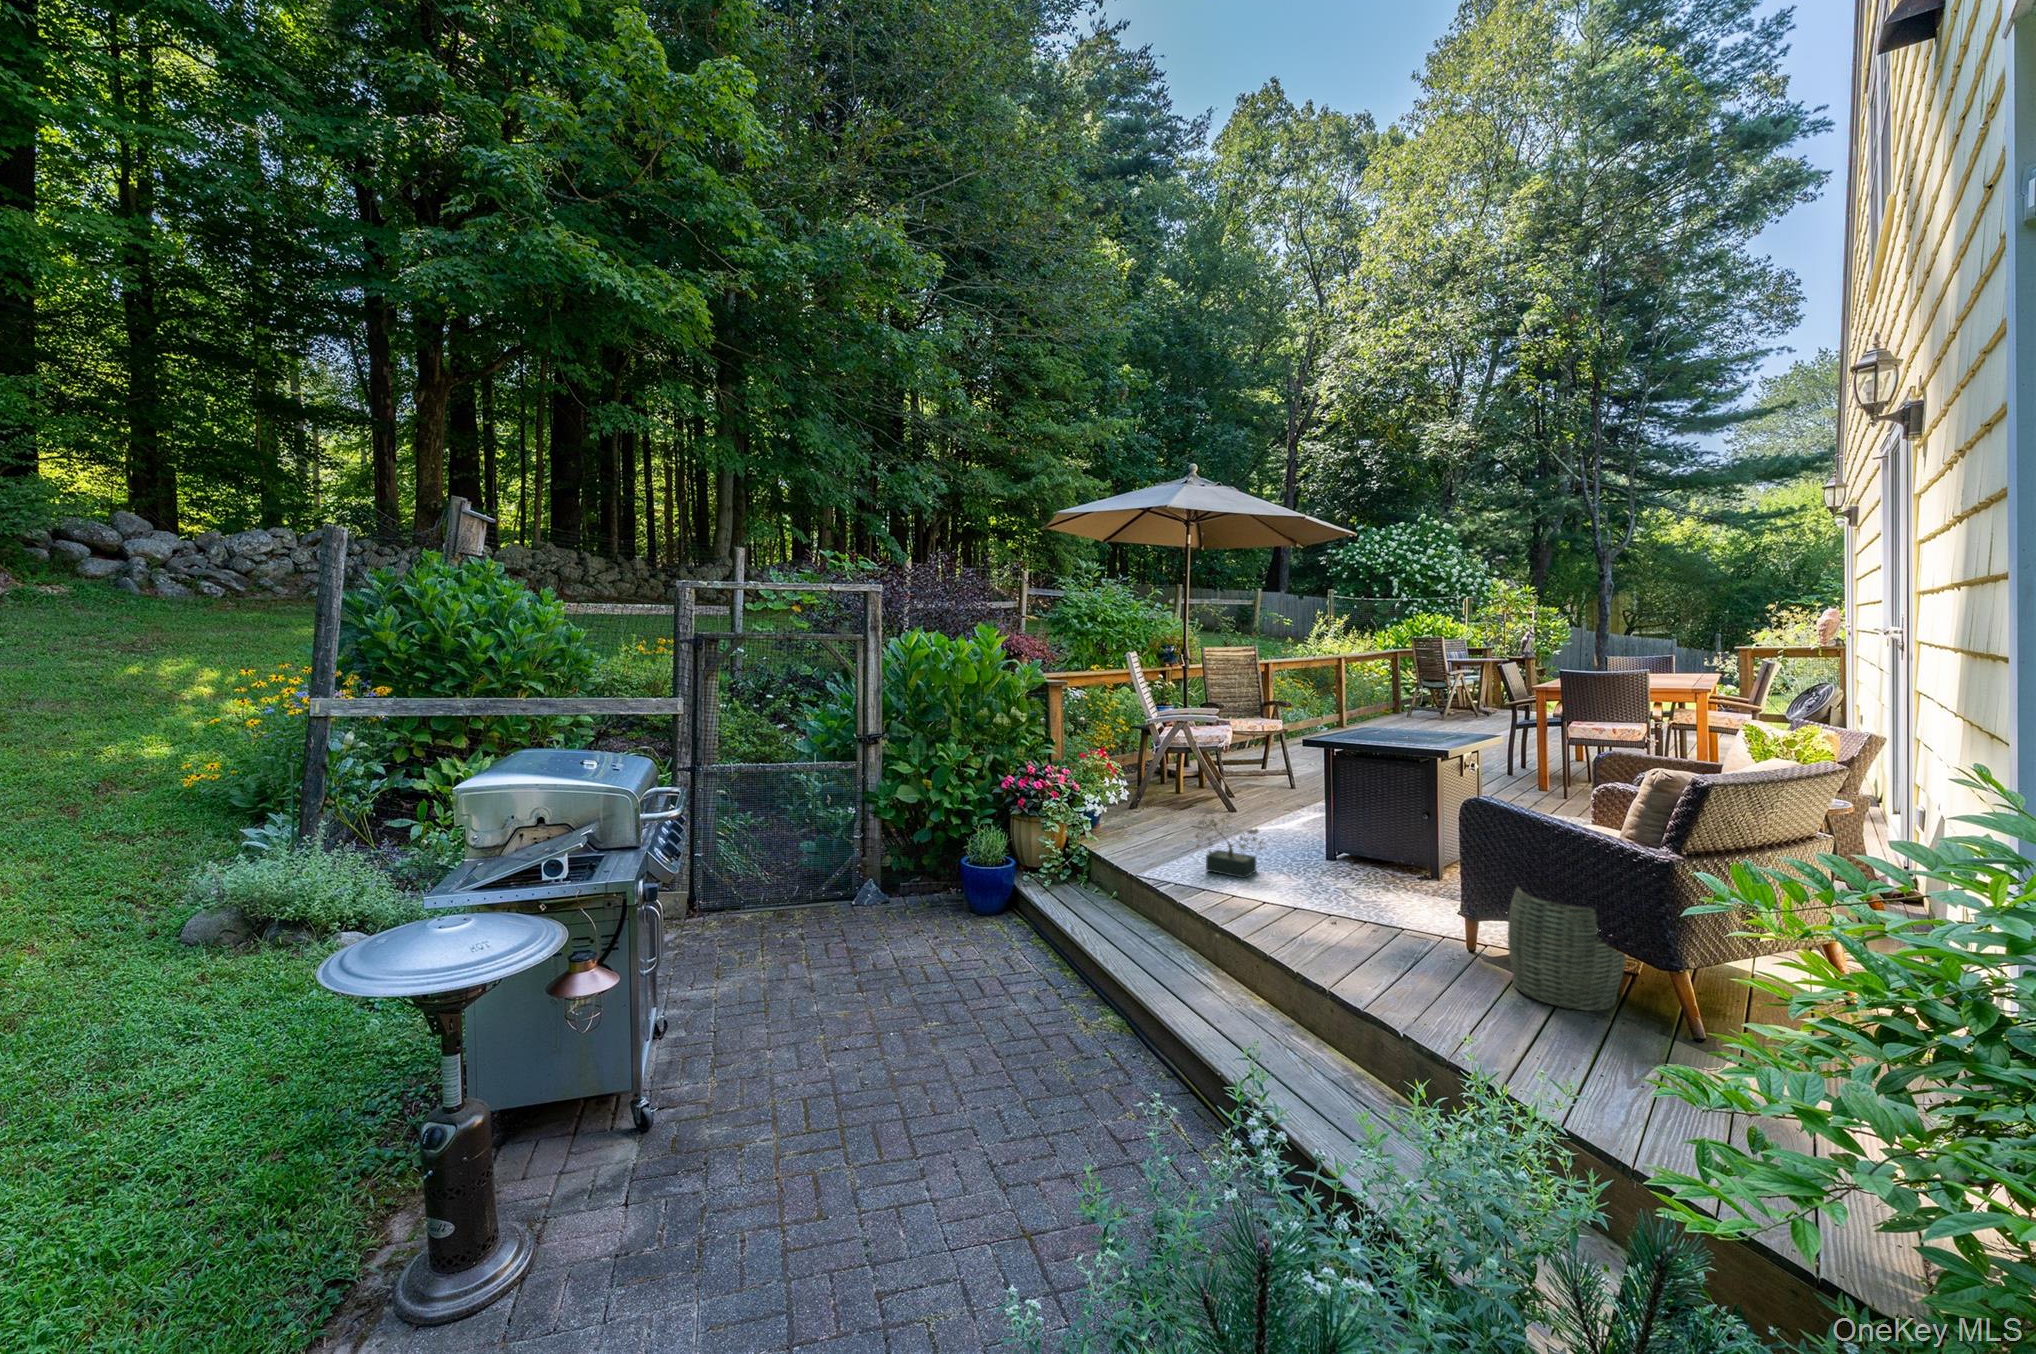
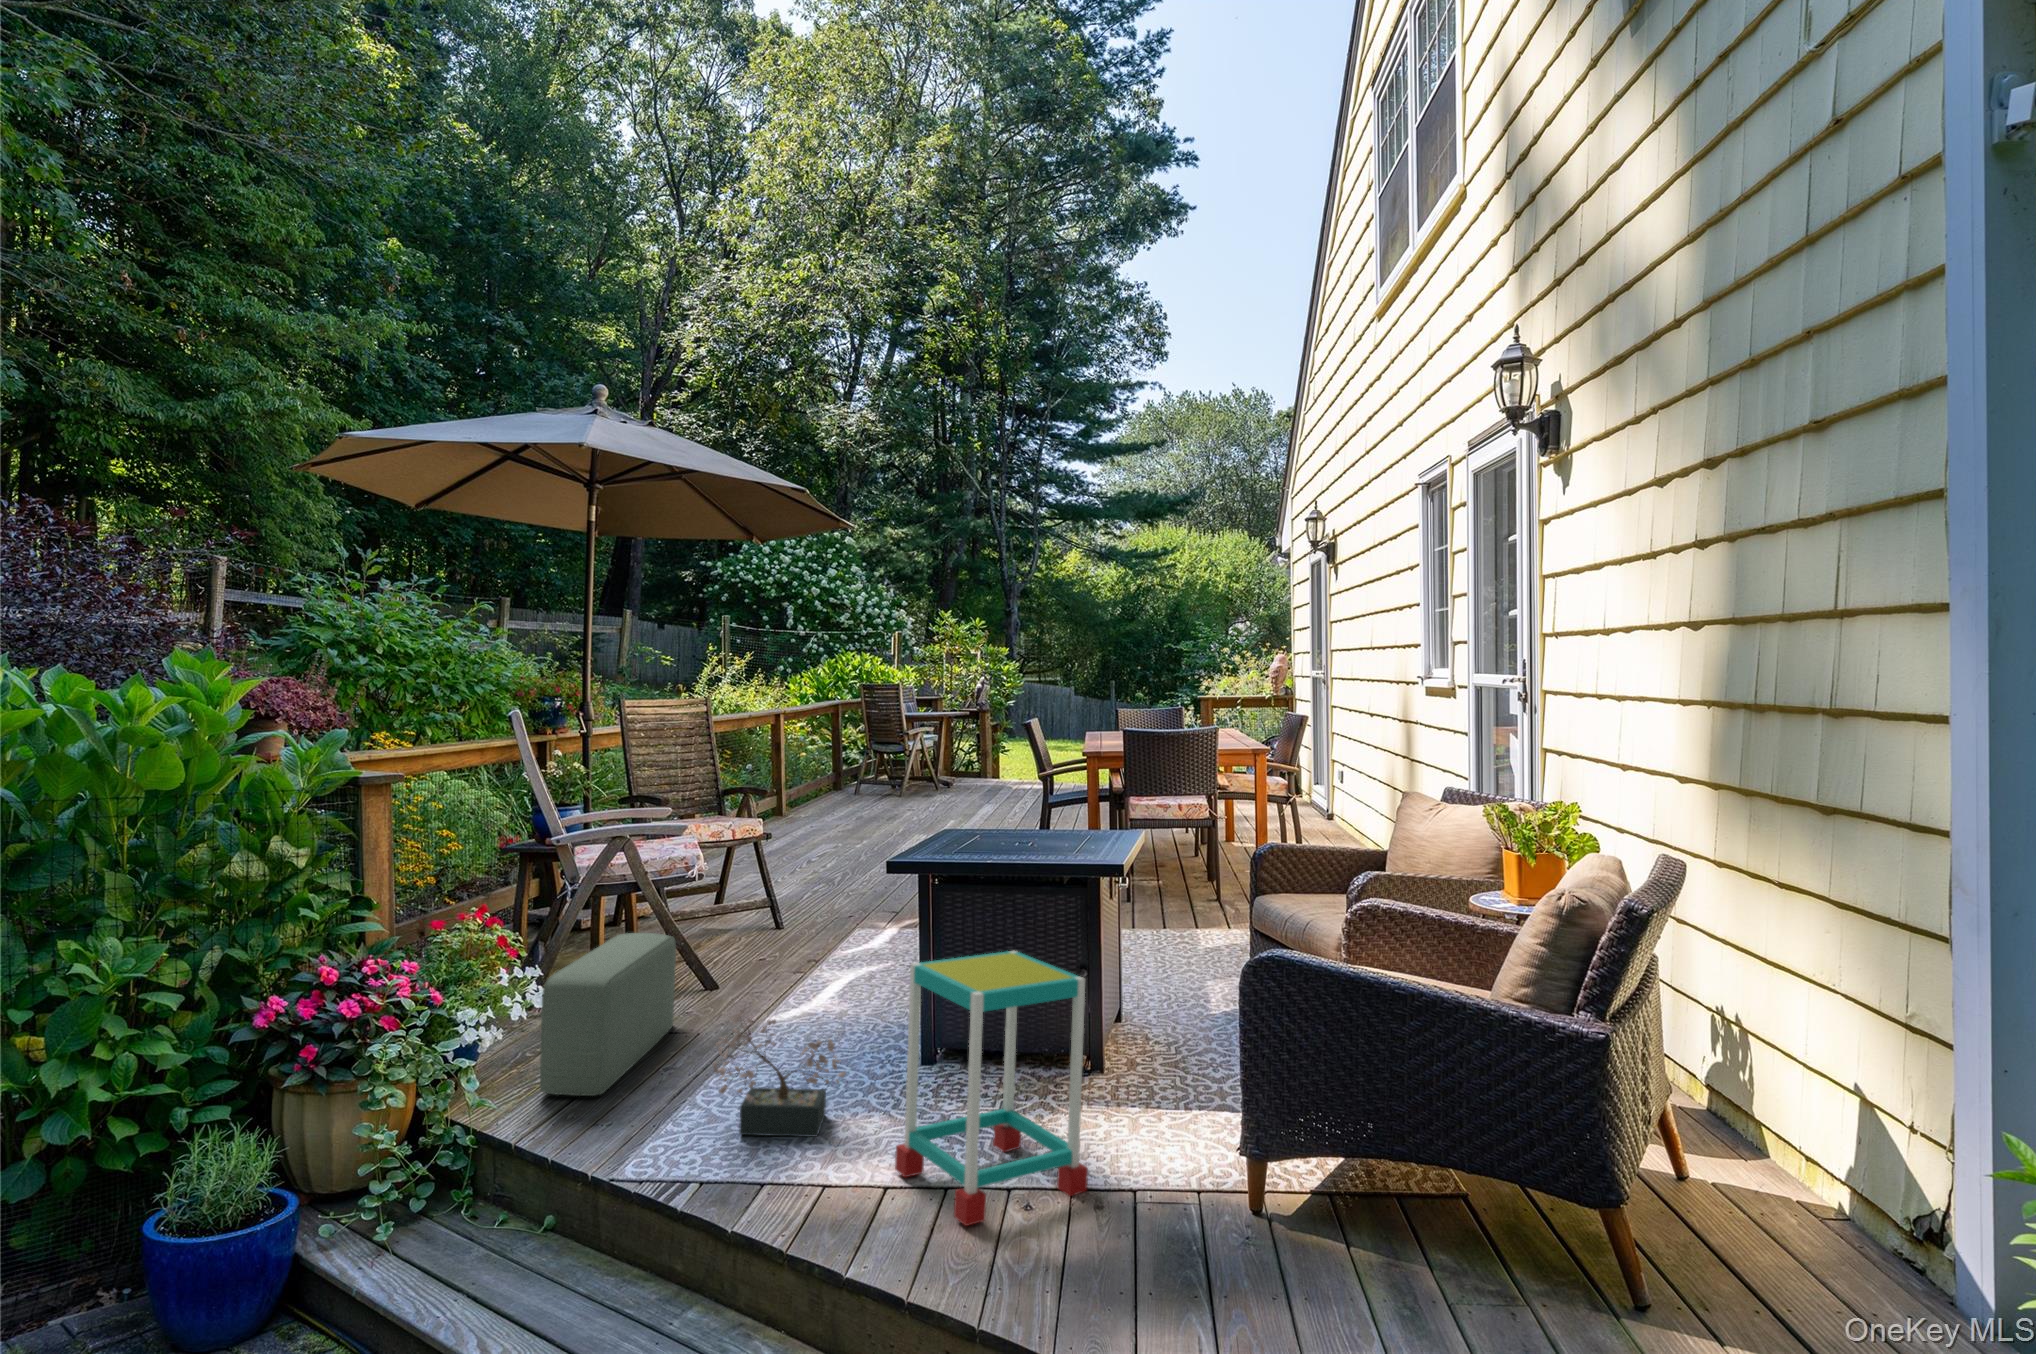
pouf: none [1123,770,1206,846] -> present [540,933,676,1096]
side table: none [1274,784,1378,926] -> present [895,951,1088,1226]
woven basket: present [1508,887,1626,1011] -> none [1337,1083,1500,1296]

